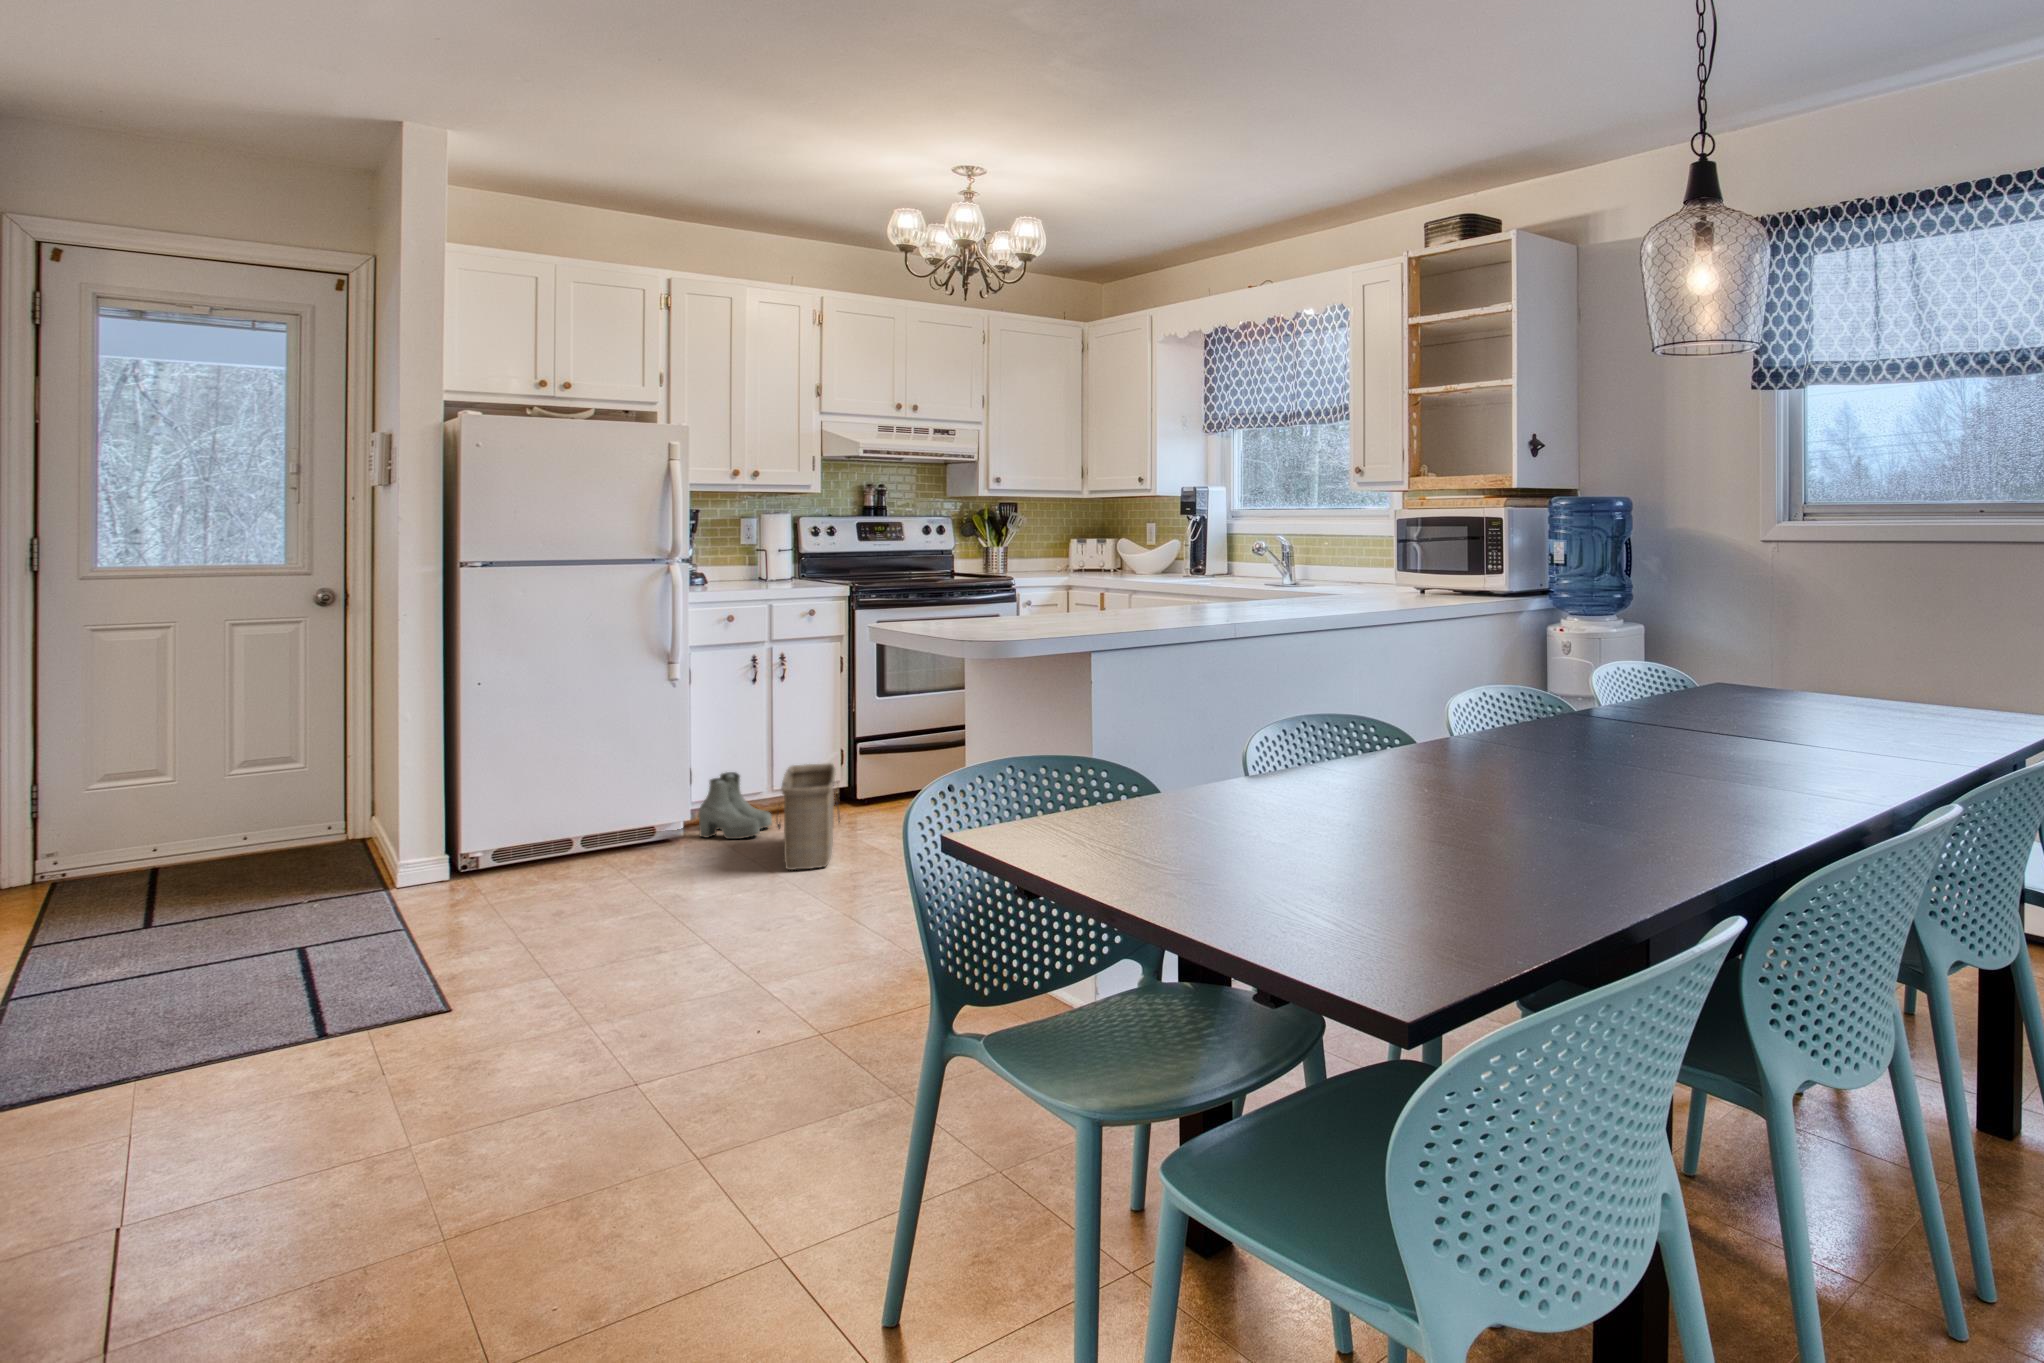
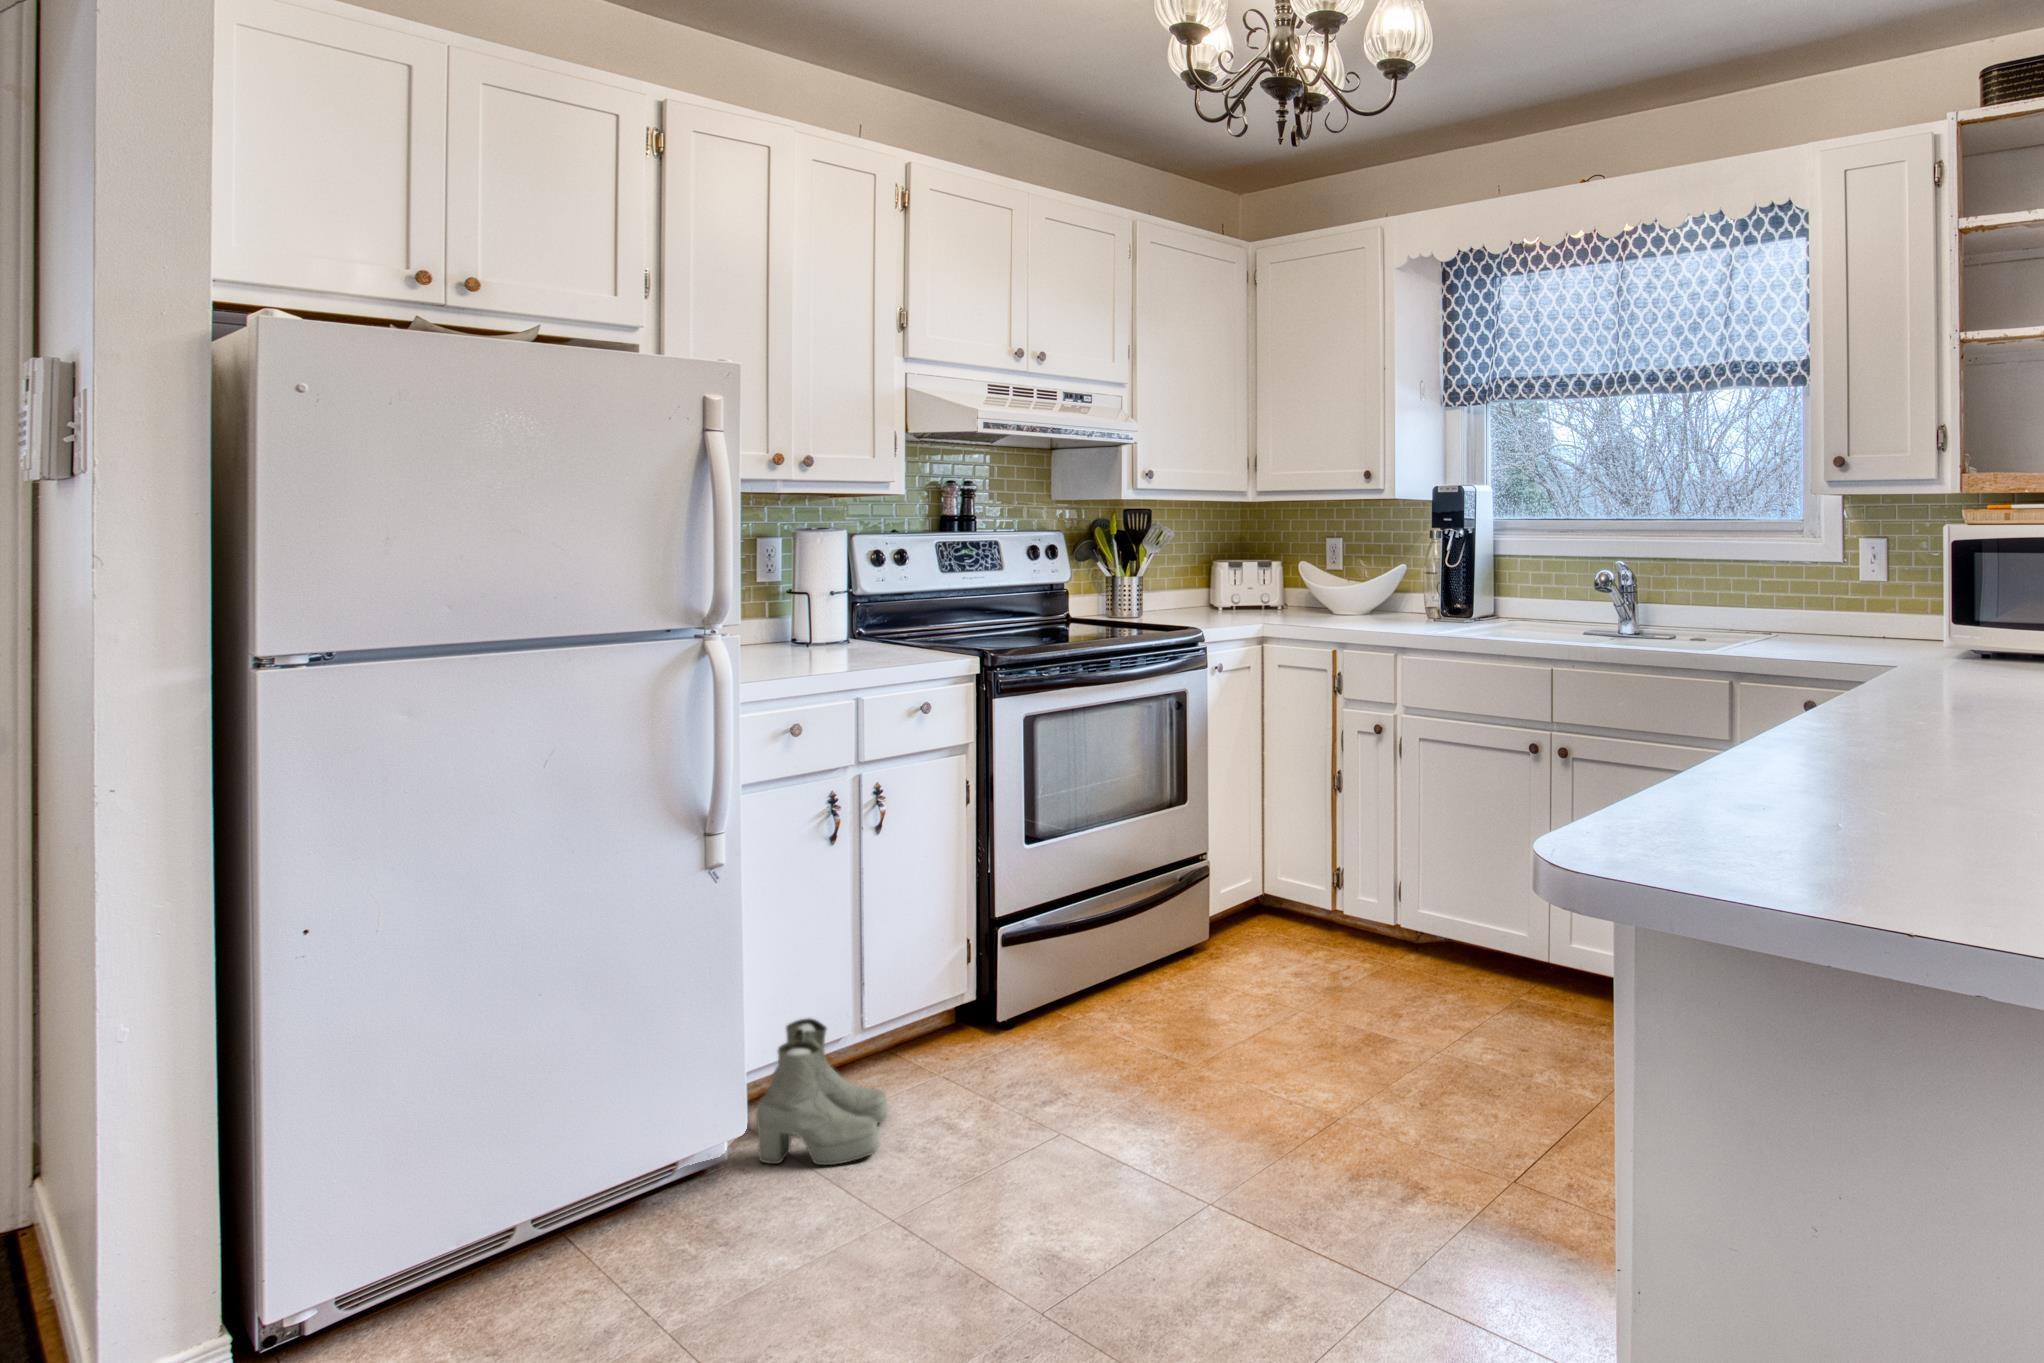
basket: present [777,764,840,870] -> none [946,1005,1093,1274]

